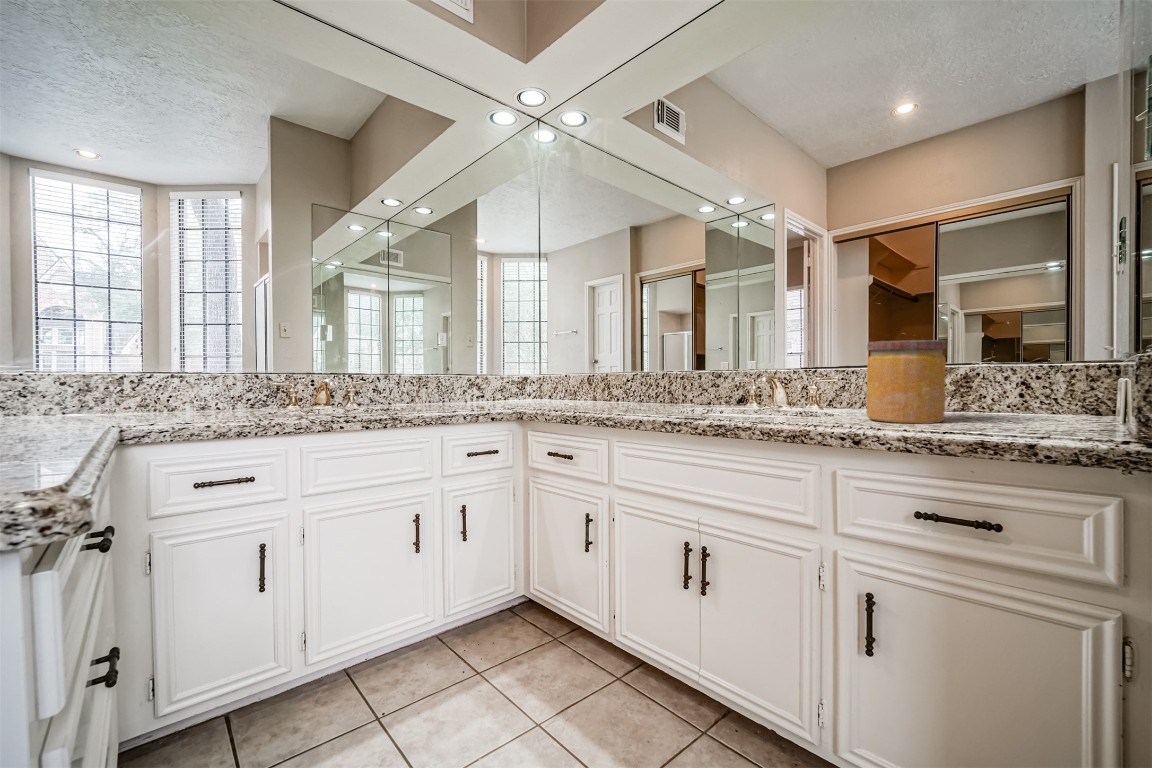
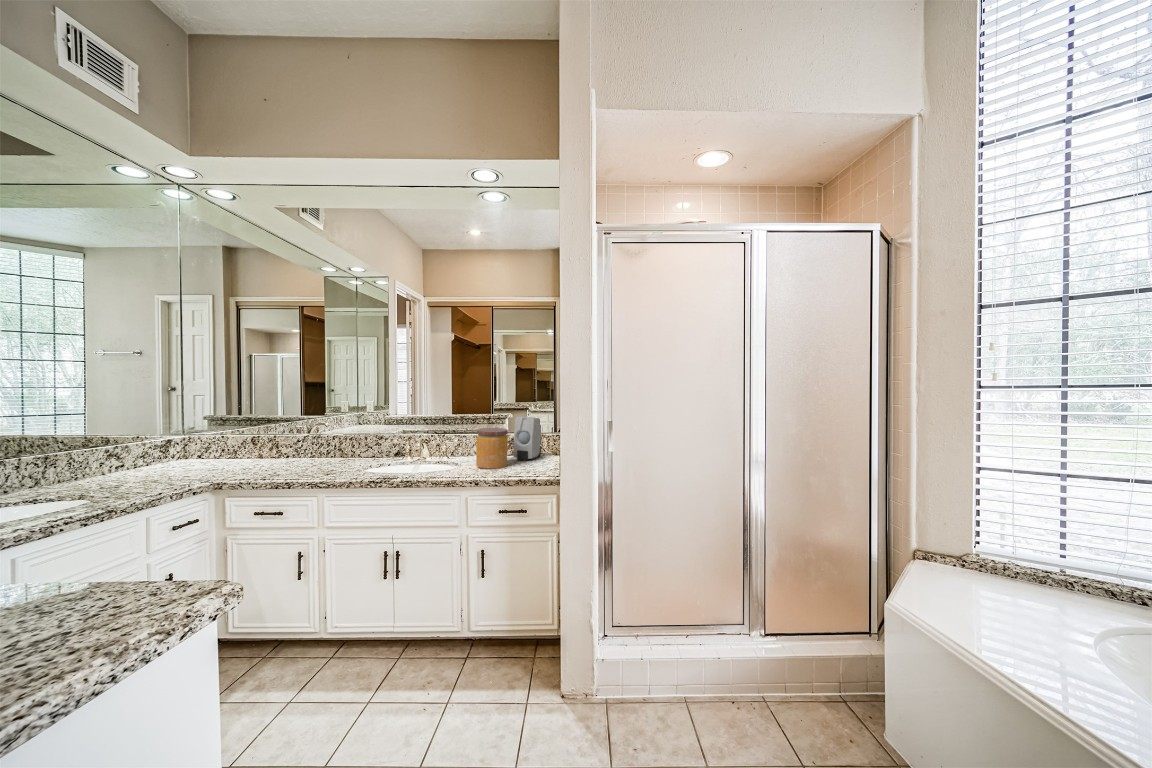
soap dispenser: none [967,317,1059,418] -> present [513,417,542,461]

